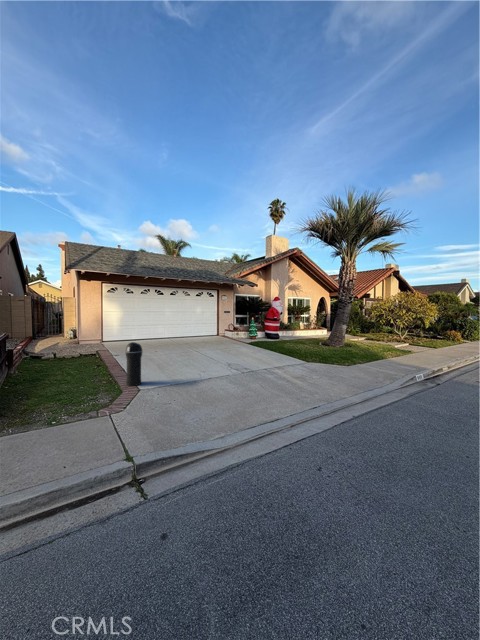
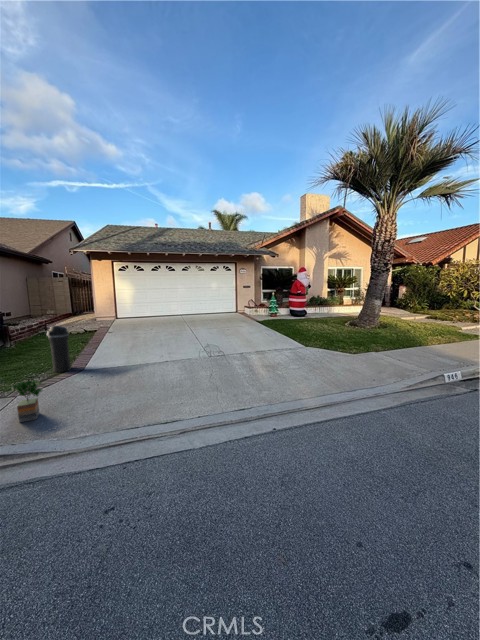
potted tree: none [167,383,192,418] -> present [12,380,42,422]

